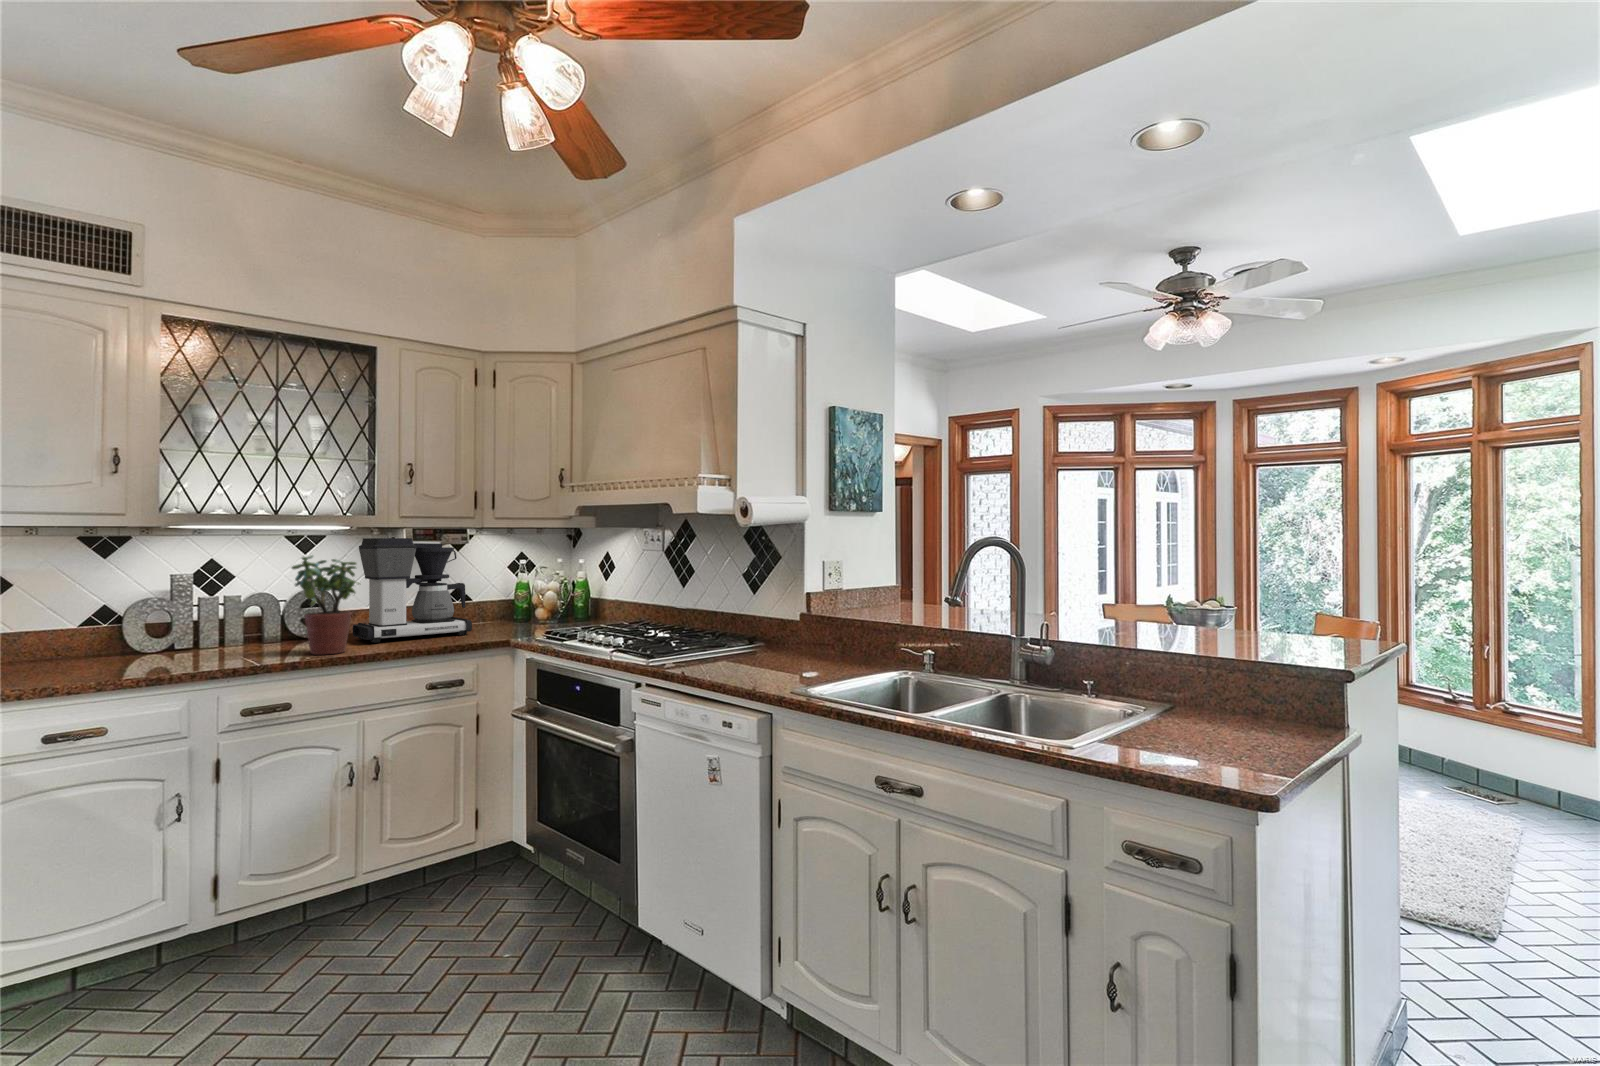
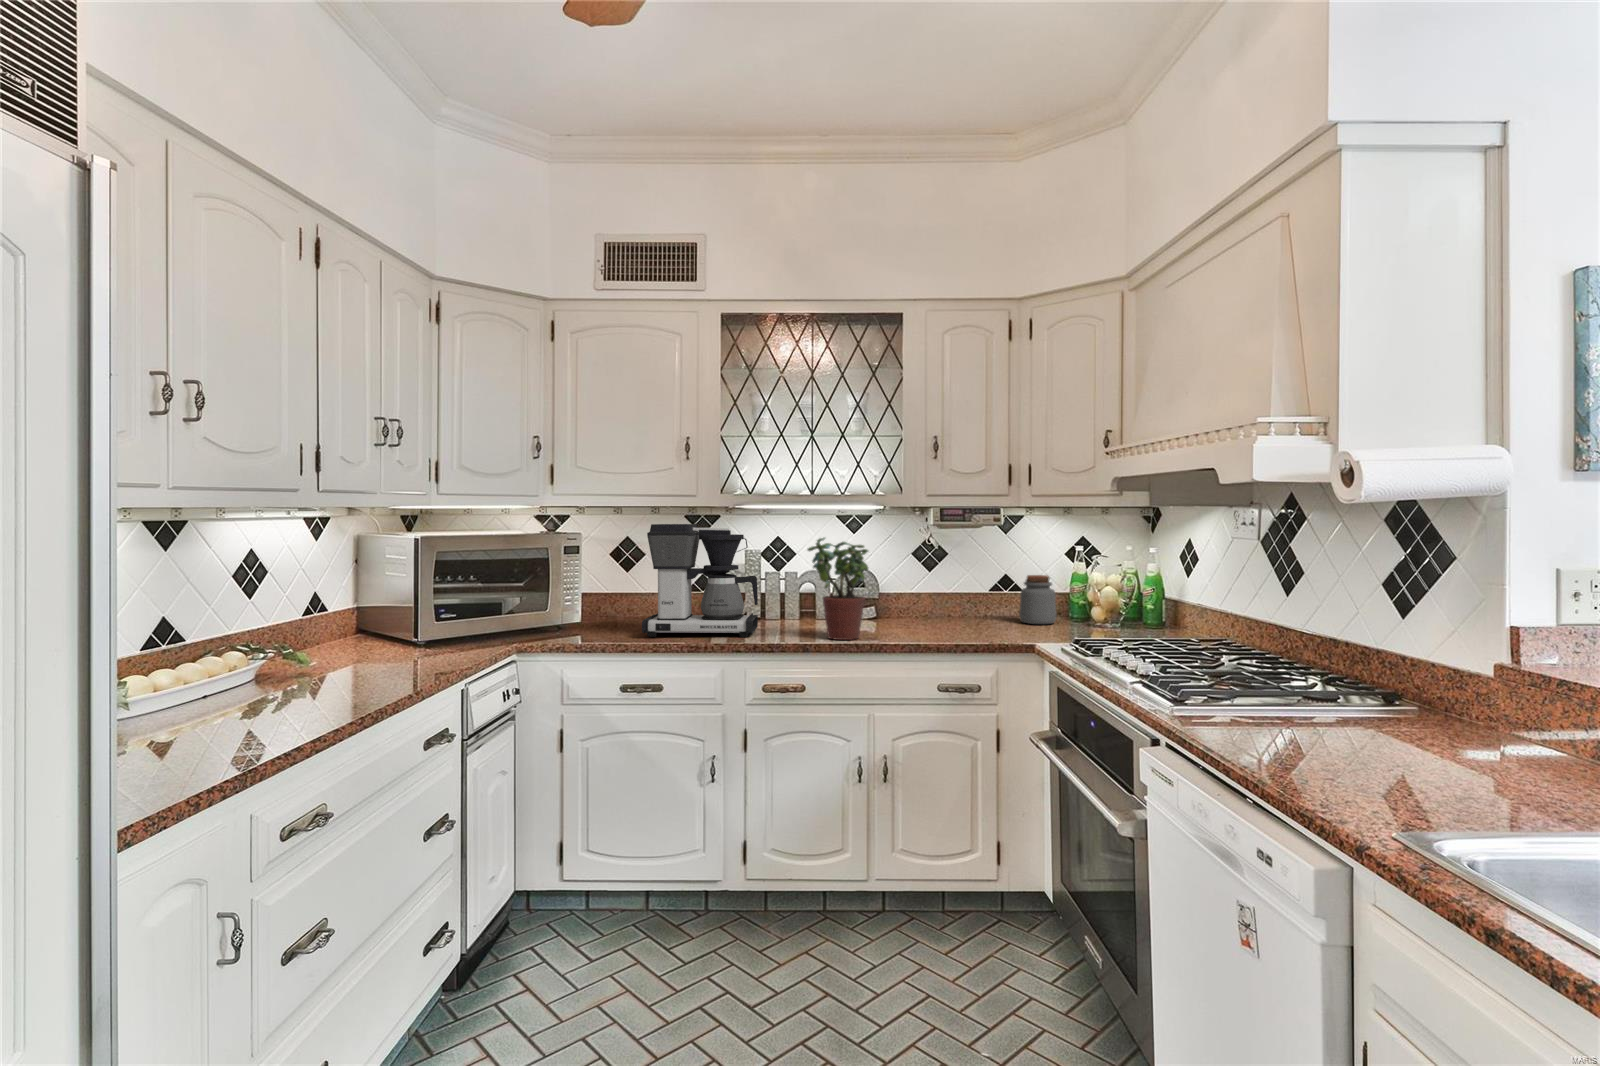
coffee maker: present [353,538,472,643] -> present [642,524,758,637]
jar: none [480,585,512,627] -> present [1019,575,1056,624]

